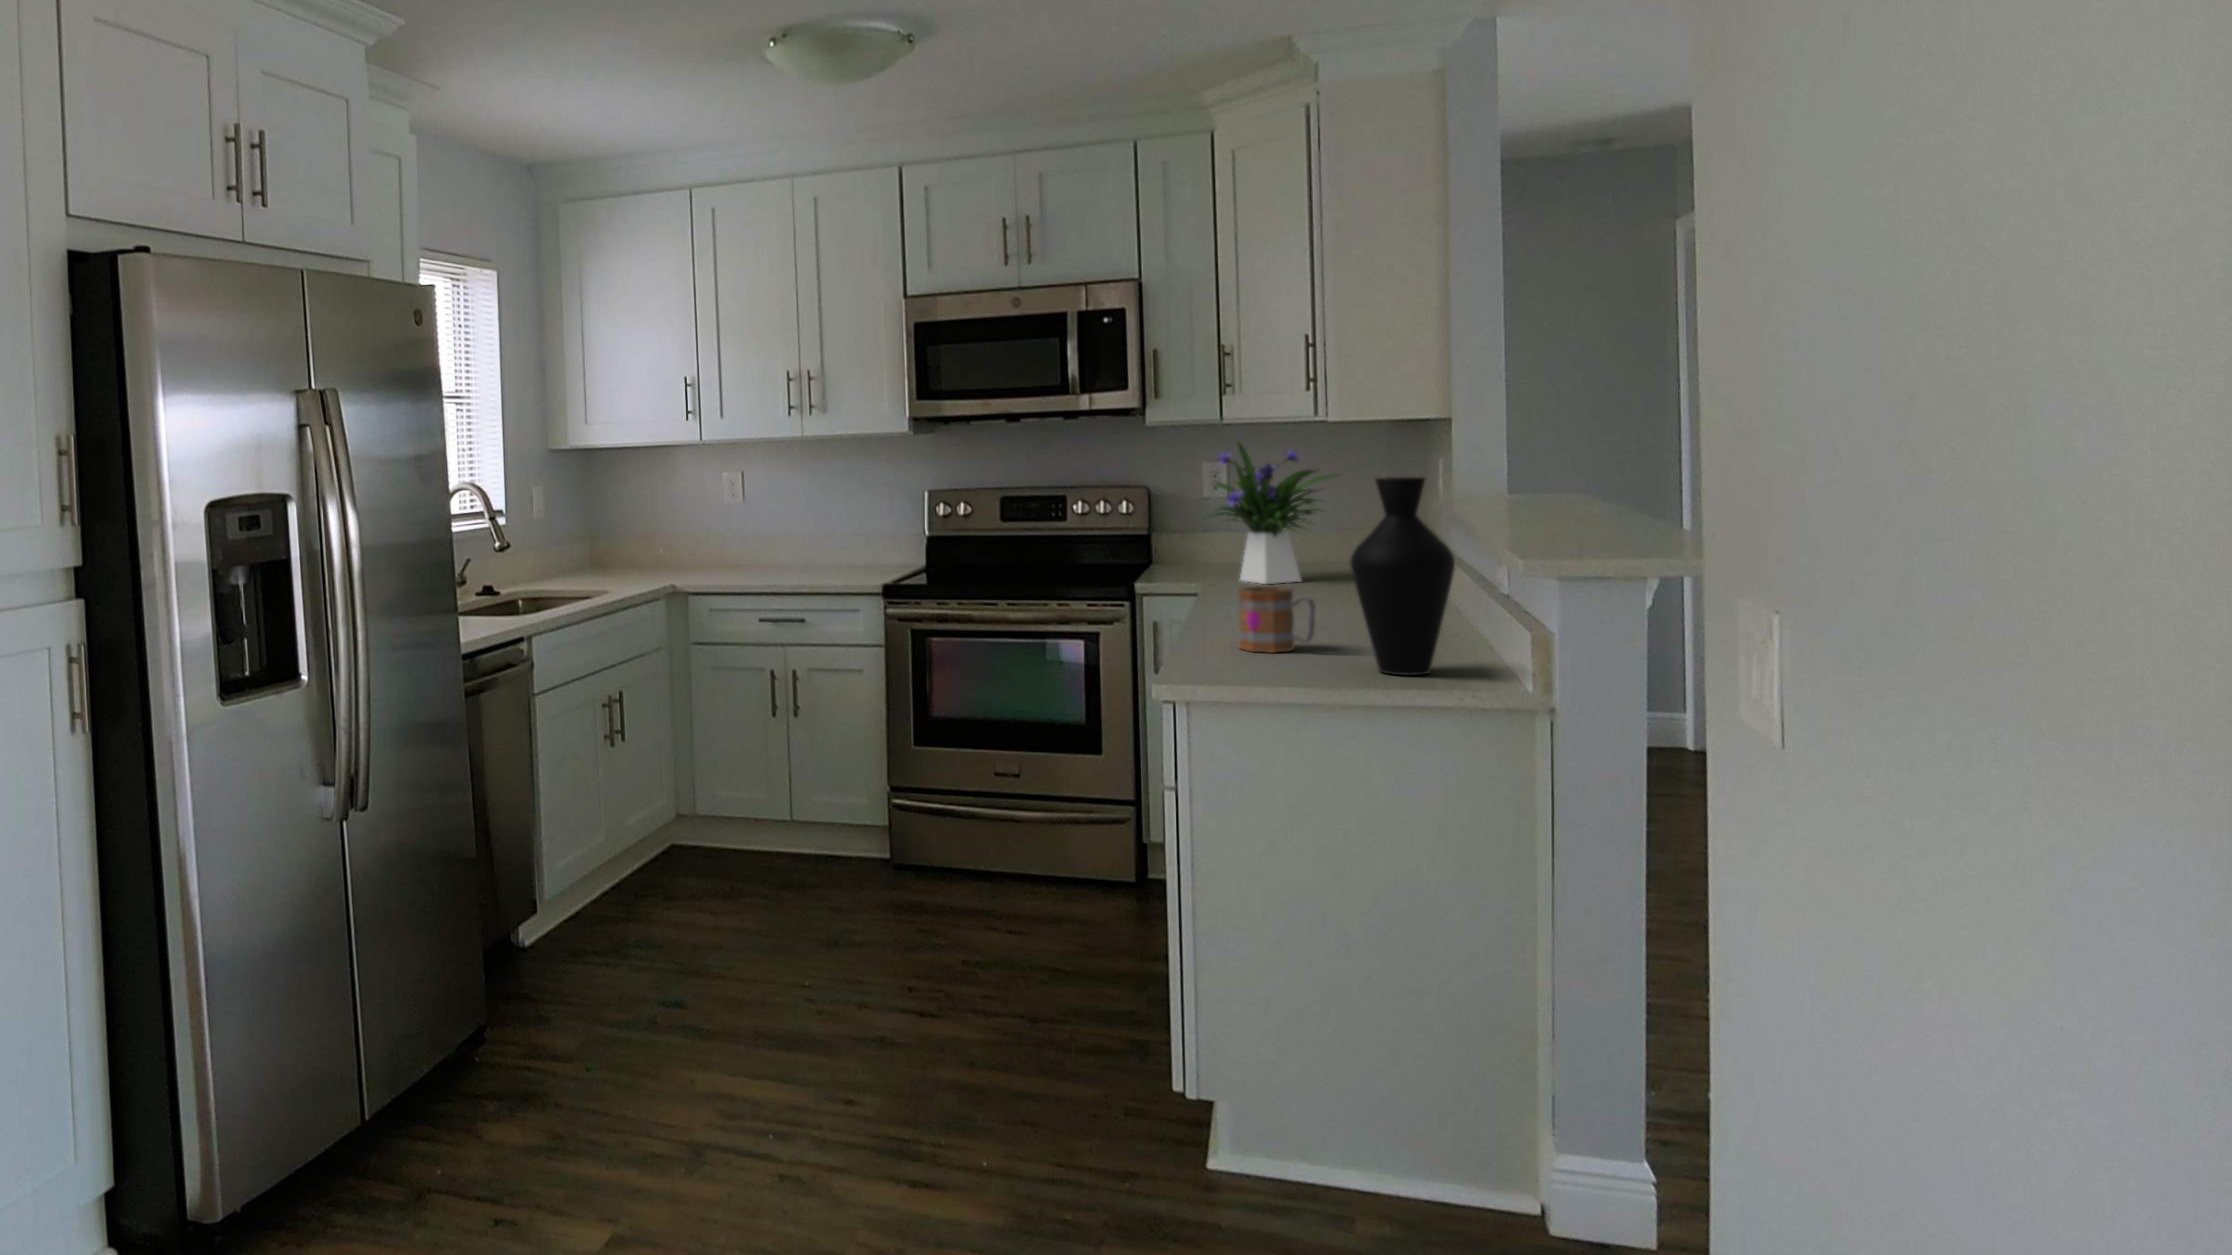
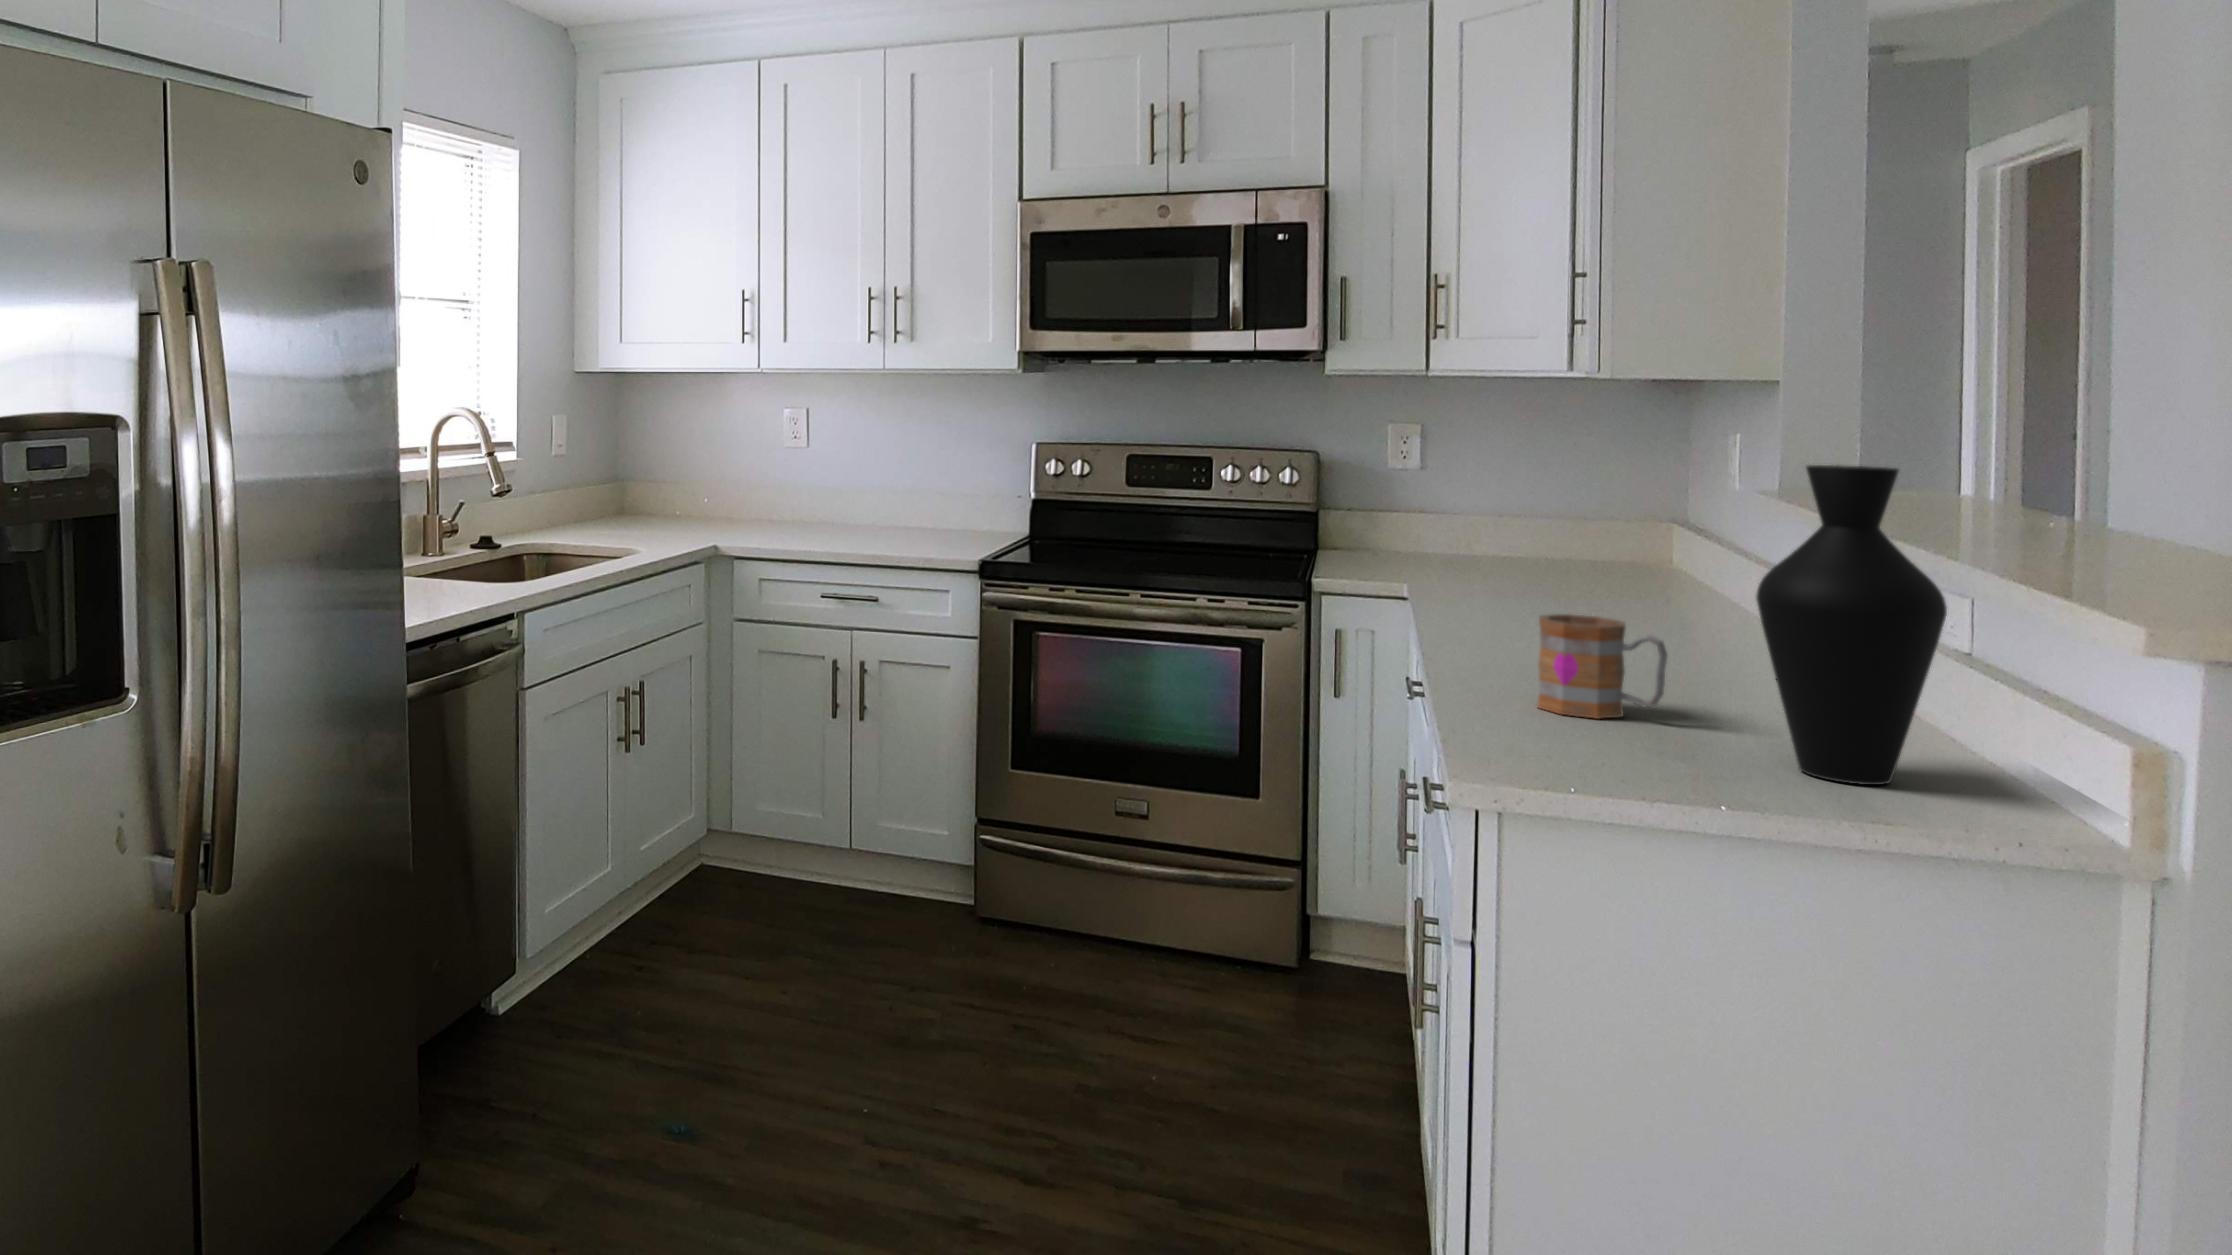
flower arrangement: present [1209,443,1336,584] -> none [1403,398,1608,589]

